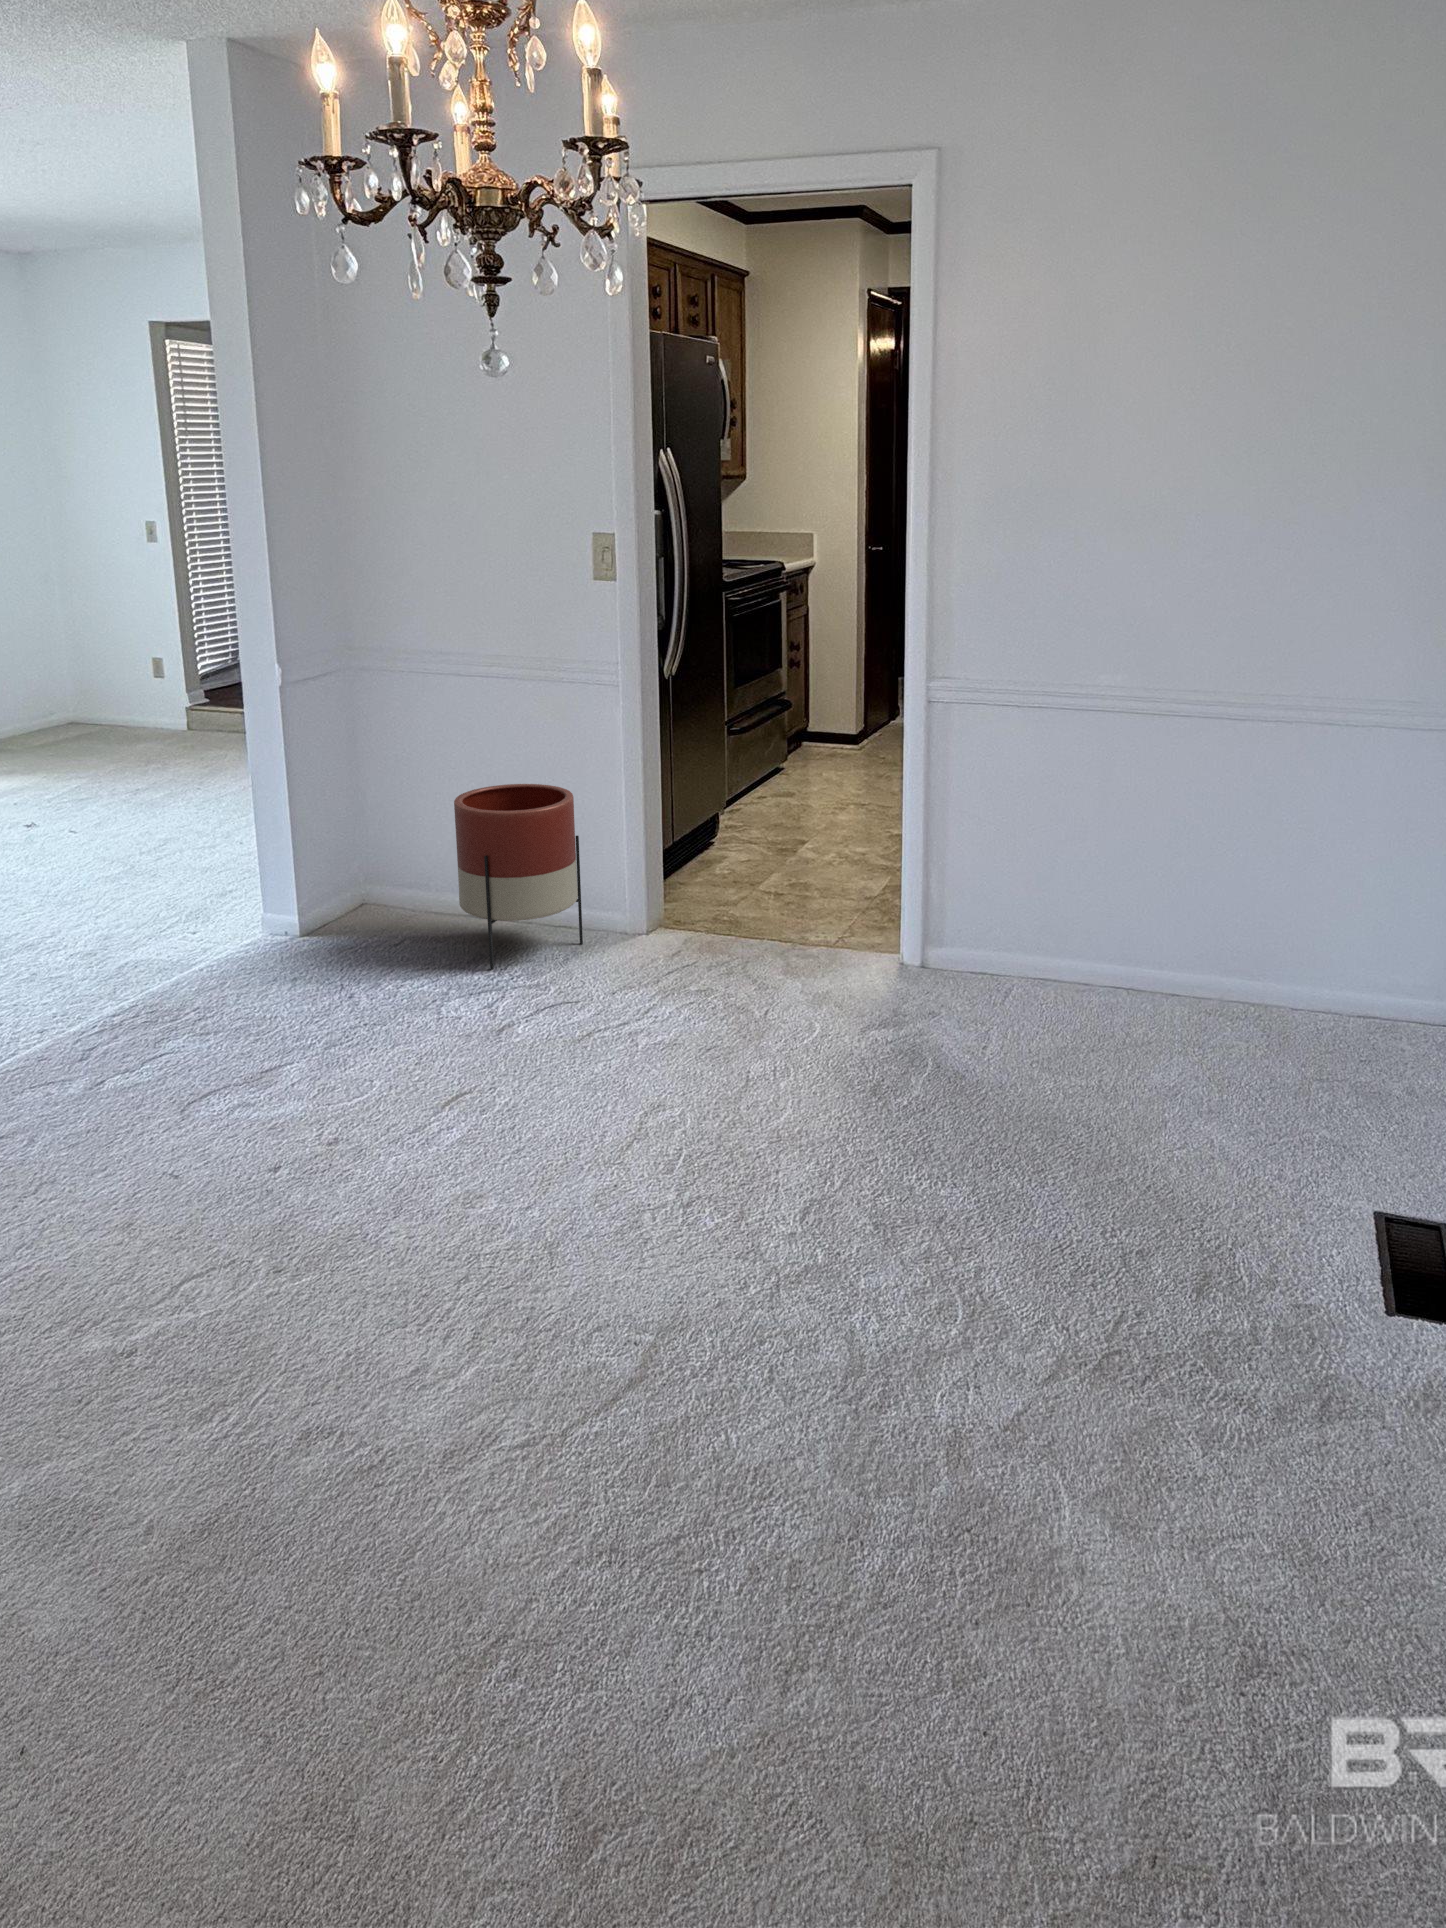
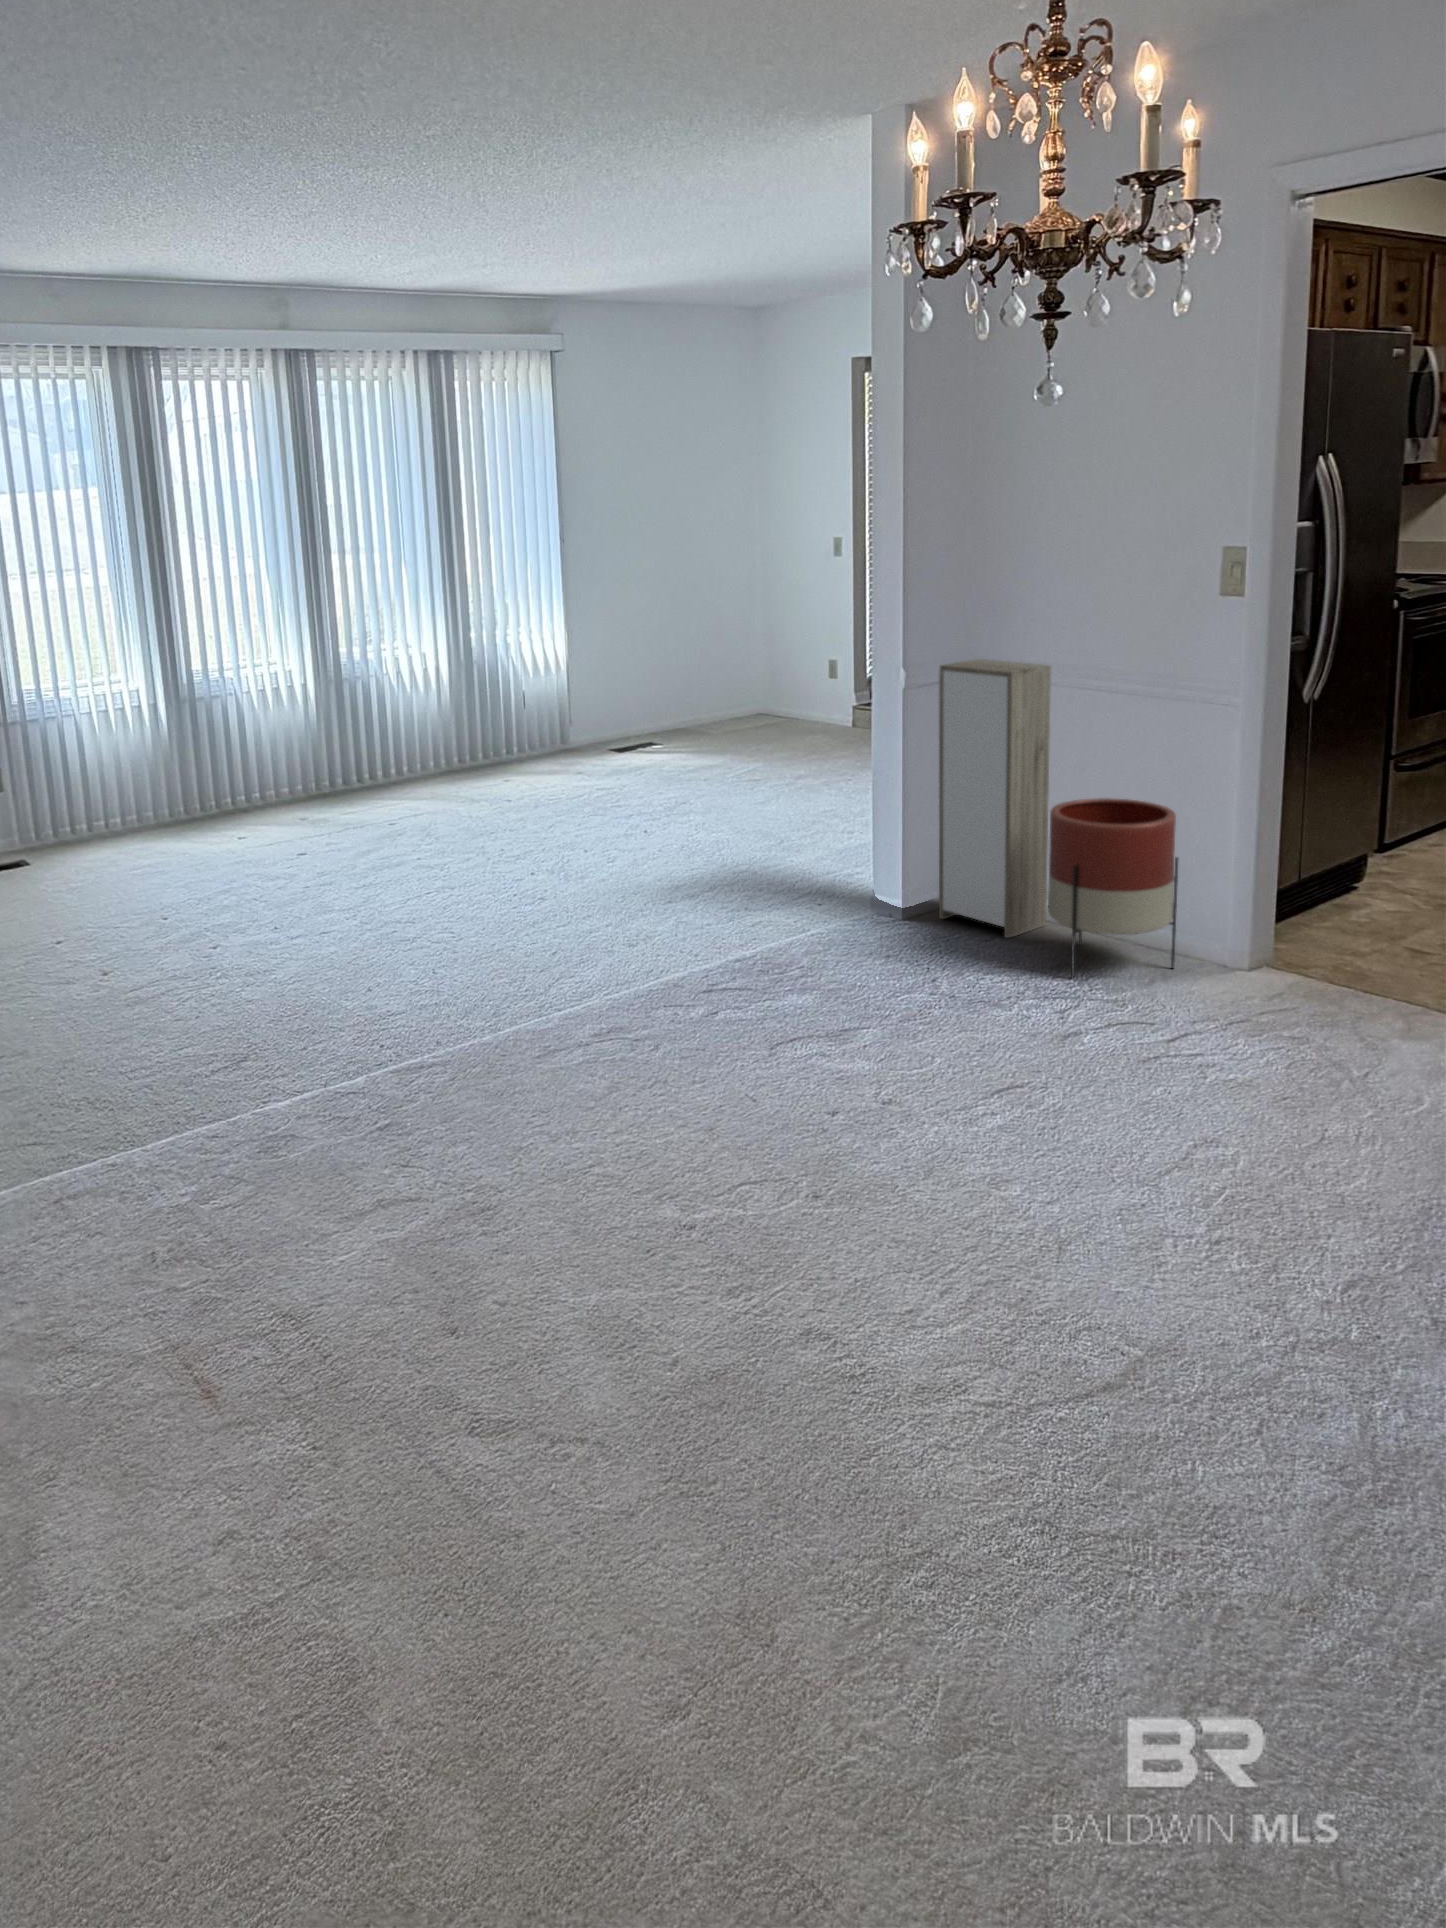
storage cabinet: none [319,649,453,939] -> present [939,659,1051,938]

